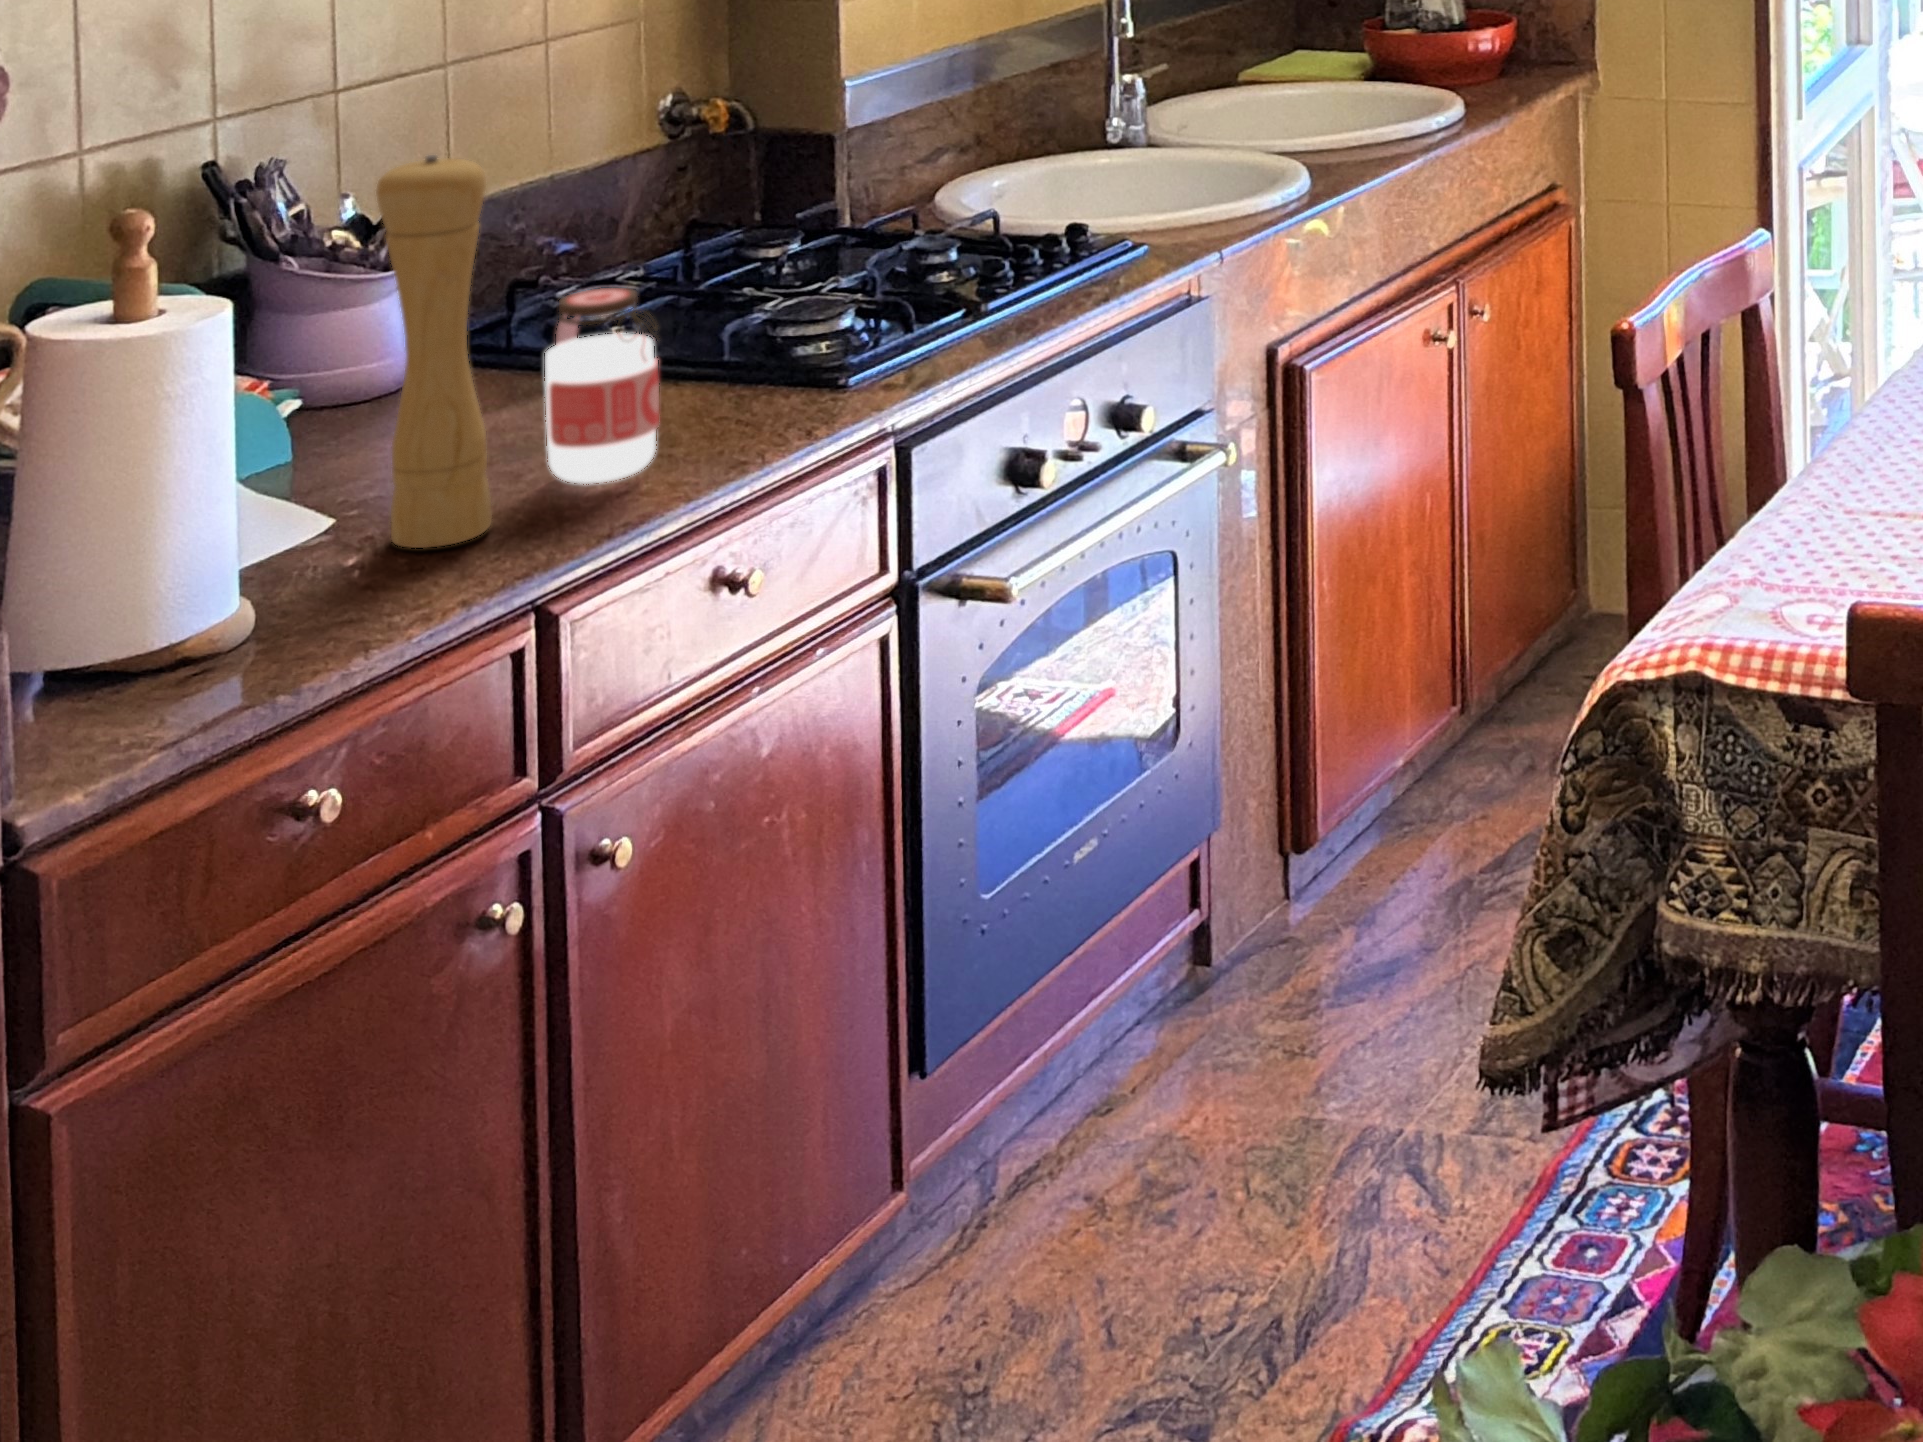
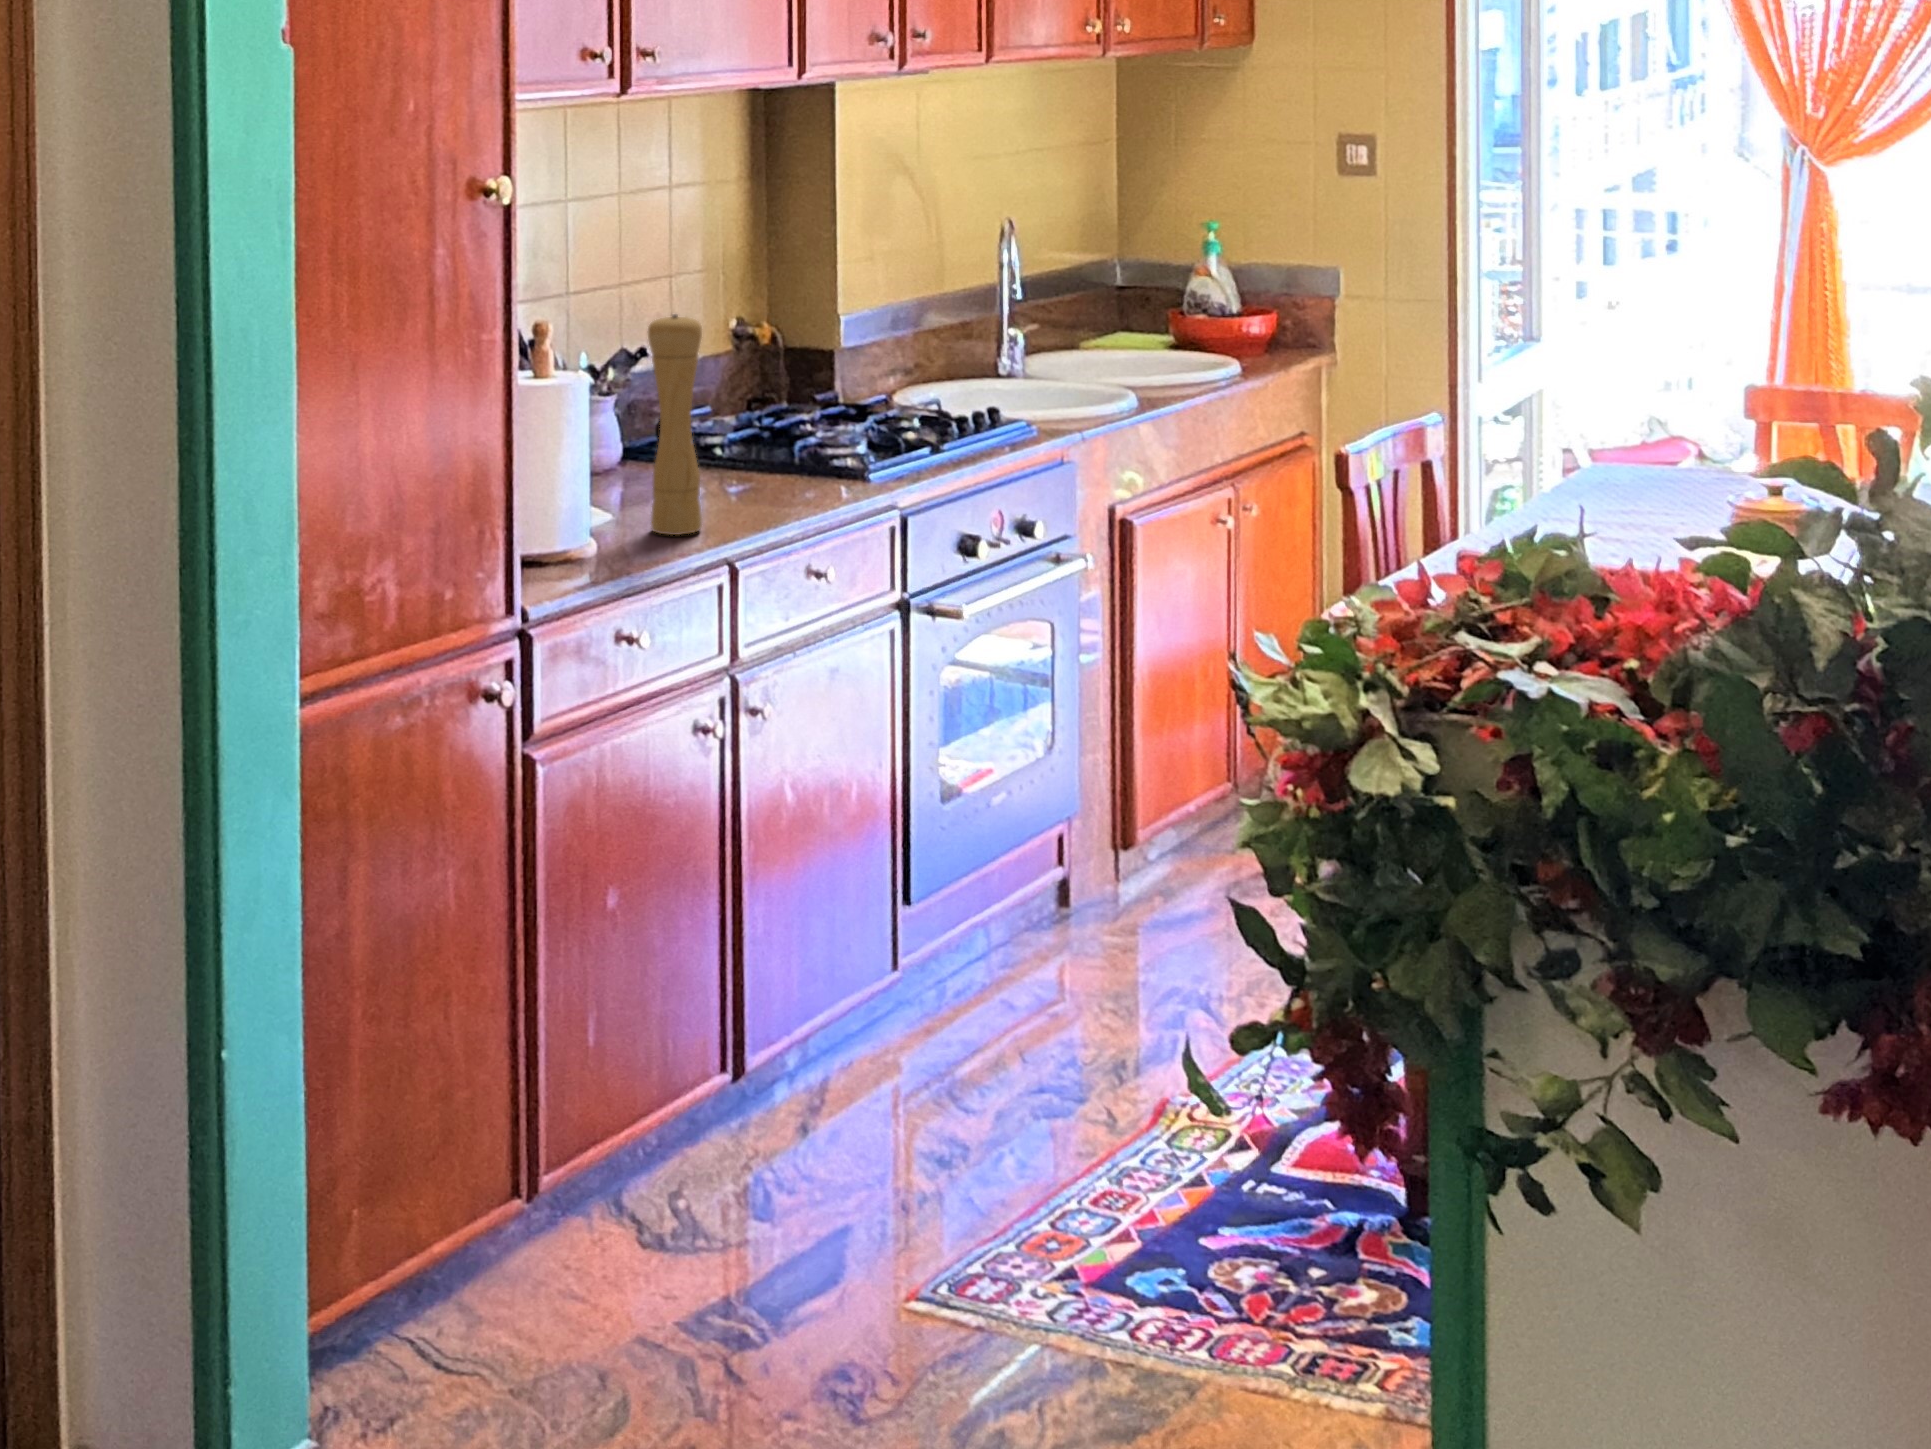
jar: present [545,288,660,484] -> none [721,403,784,516]

